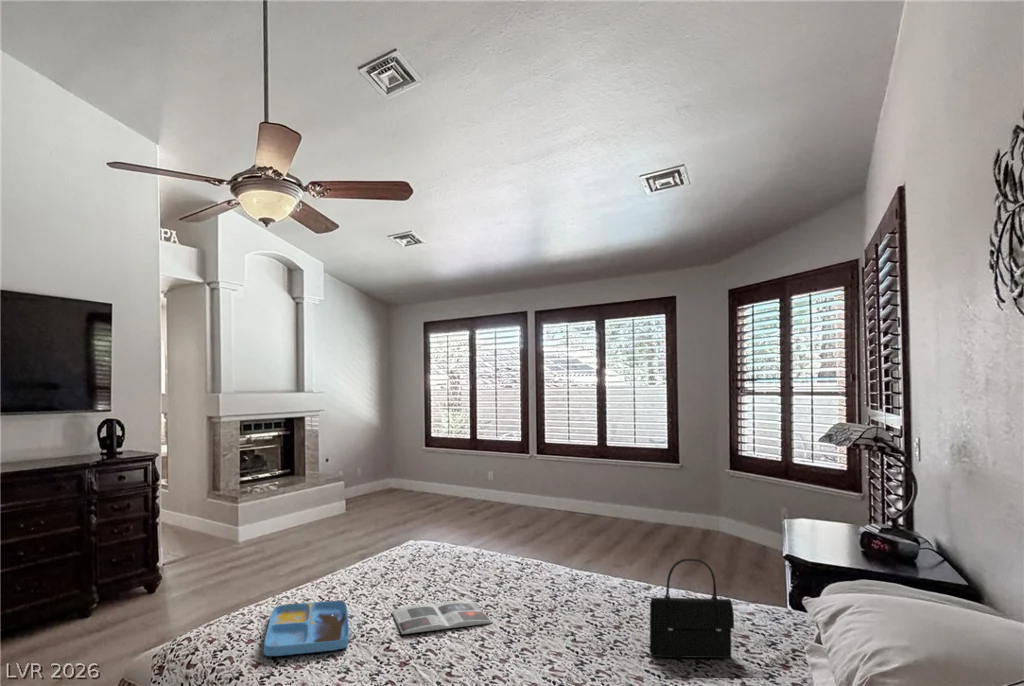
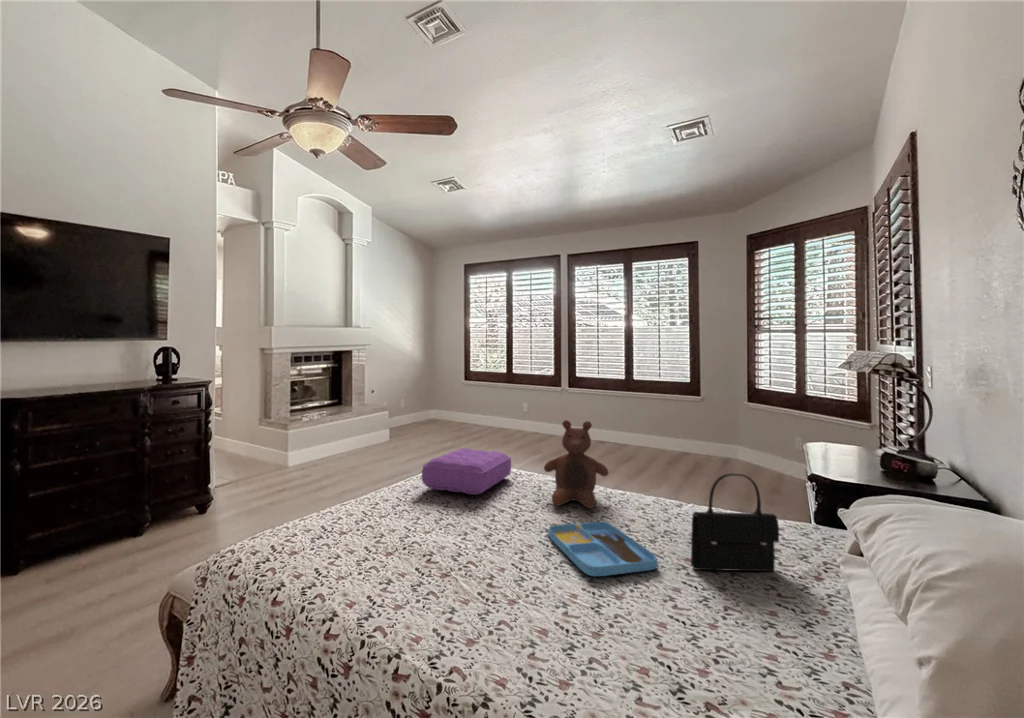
stuffed bear: none [513,495,581,592] -> present [544,420,608,508]
pillow: none [382,523,480,577] -> present [422,448,511,495]
tray: present [264,601,349,656] -> present [549,522,658,576]
magazine: present [392,601,492,634] -> none [432,516,530,547]

